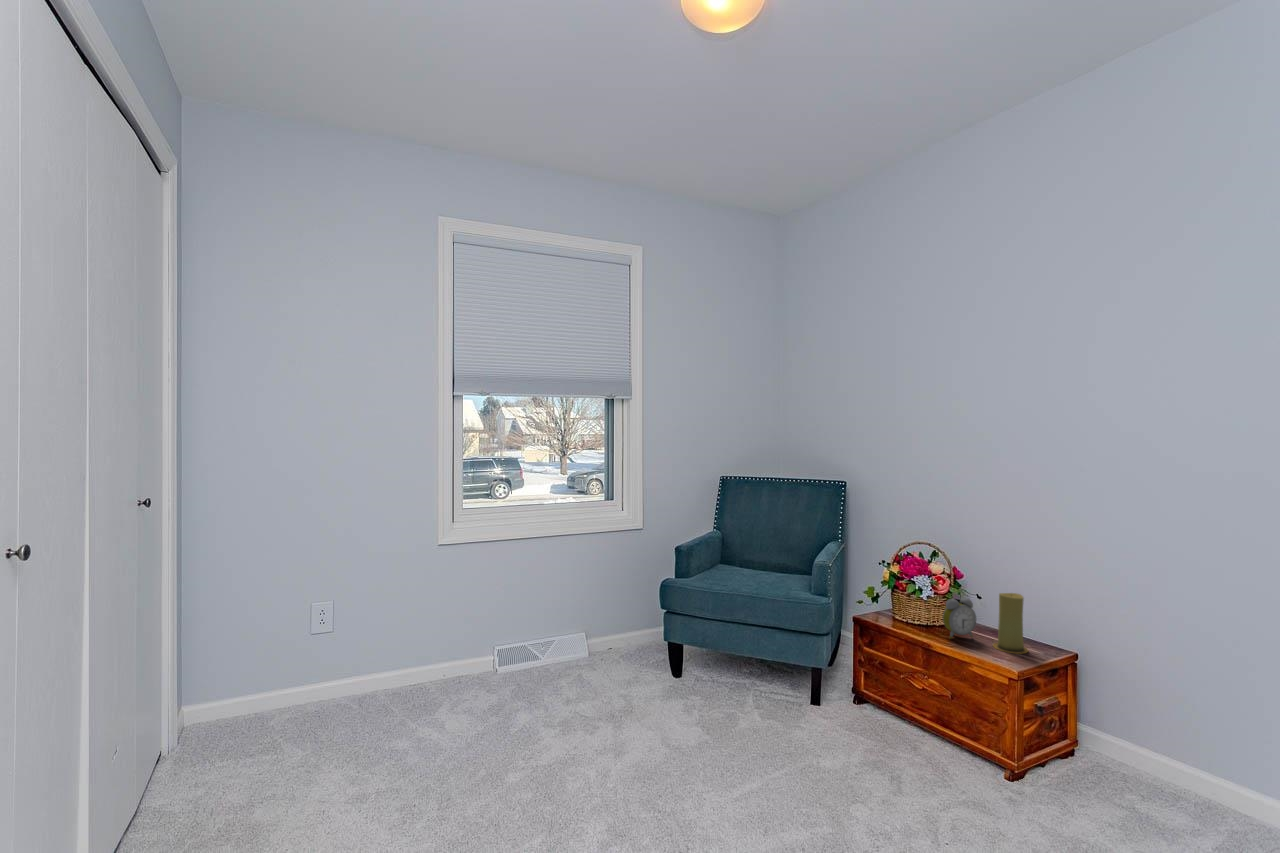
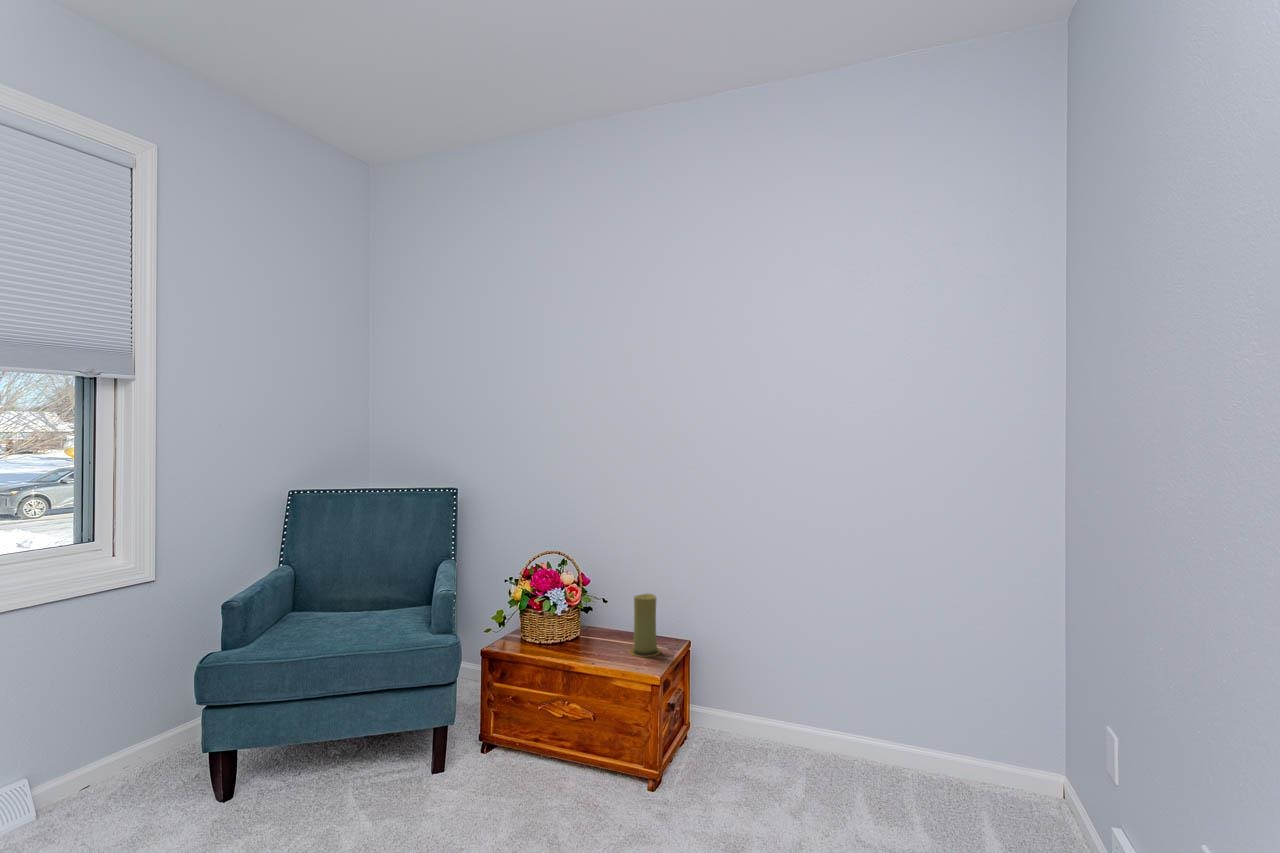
alarm clock: present [943,598,976,638] -> none [580,606,612,654]

